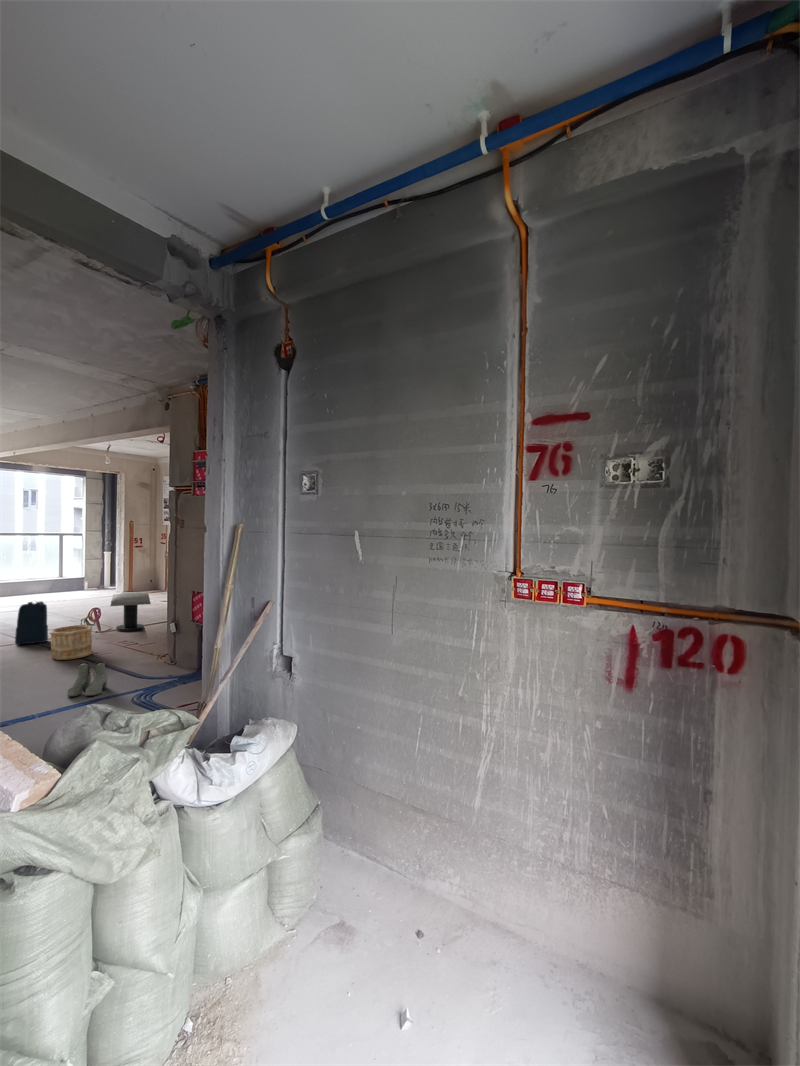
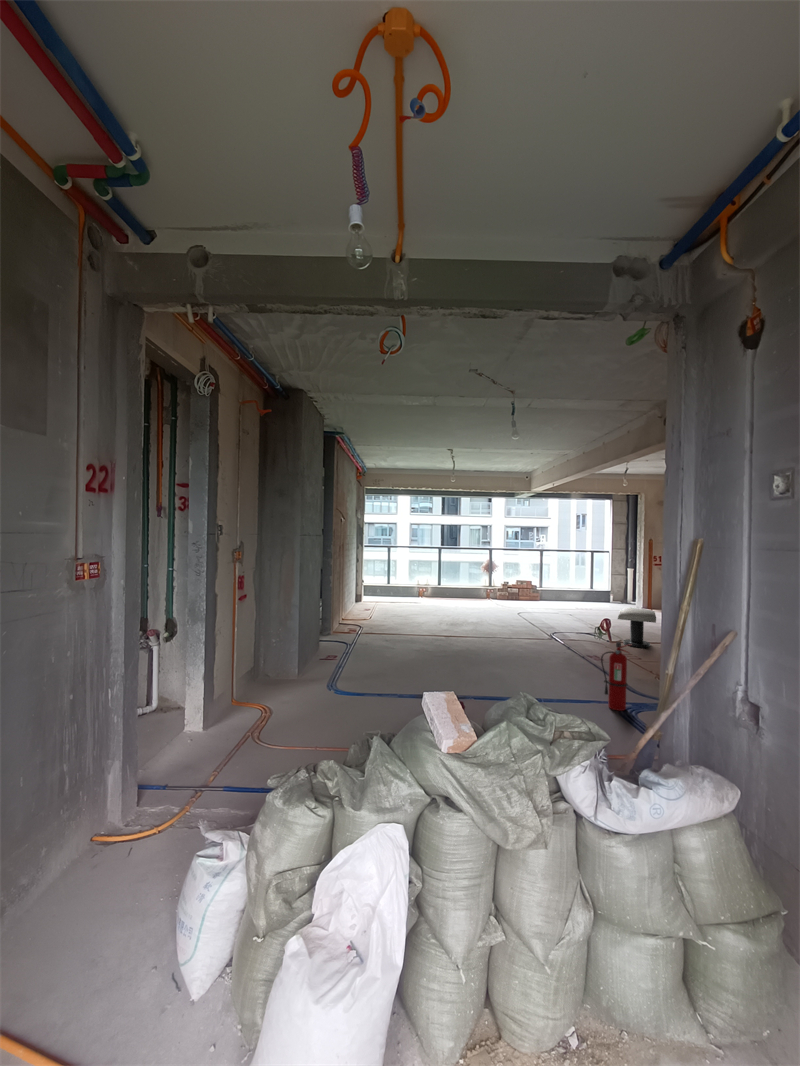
backpack: present [15,601,48,644] -> none [543,606,566,642]
wooden bucket: present [49,625,92,660] -> none [563,631,597,661]
fire extinguisher: none [113,628,146,699] -> present [601,642,629,711]
boots: present [67,662,108,697] -> none [566,665,599,697]

